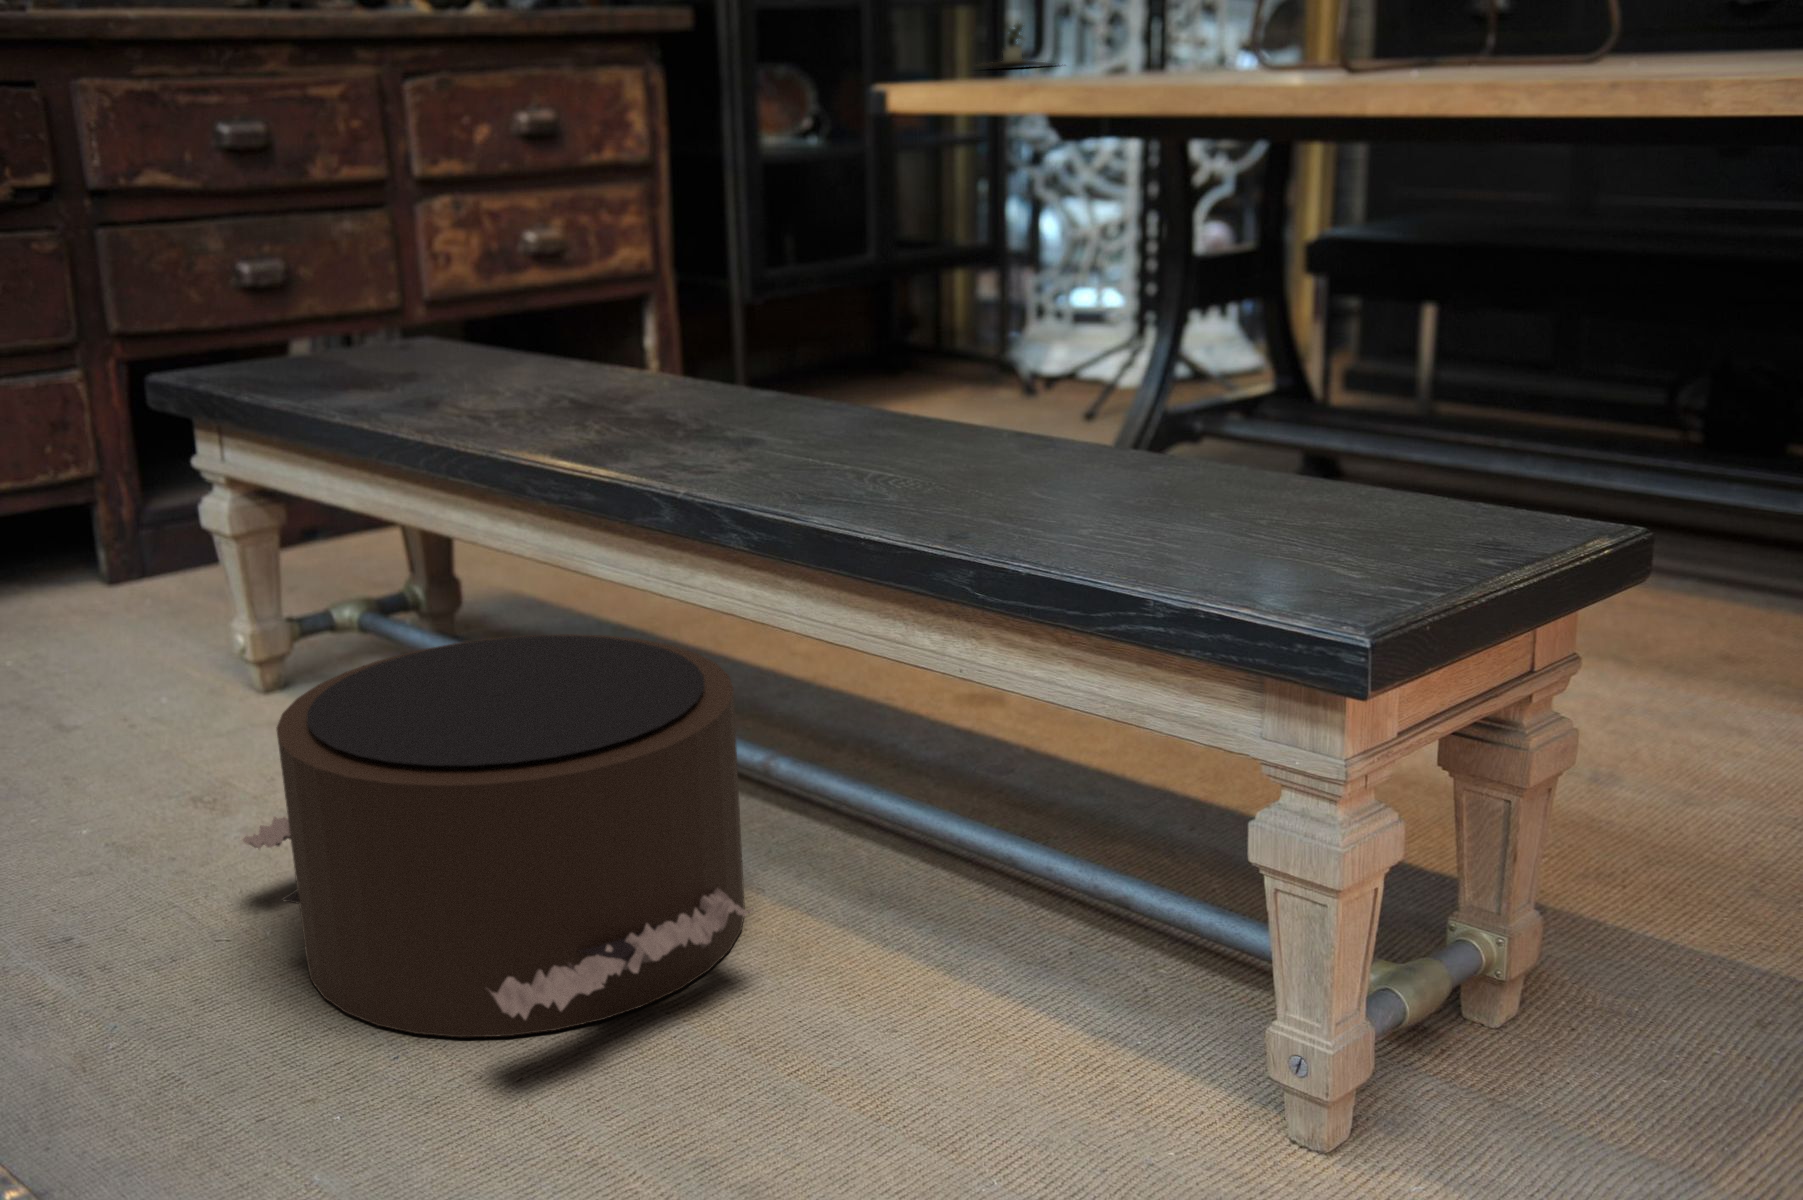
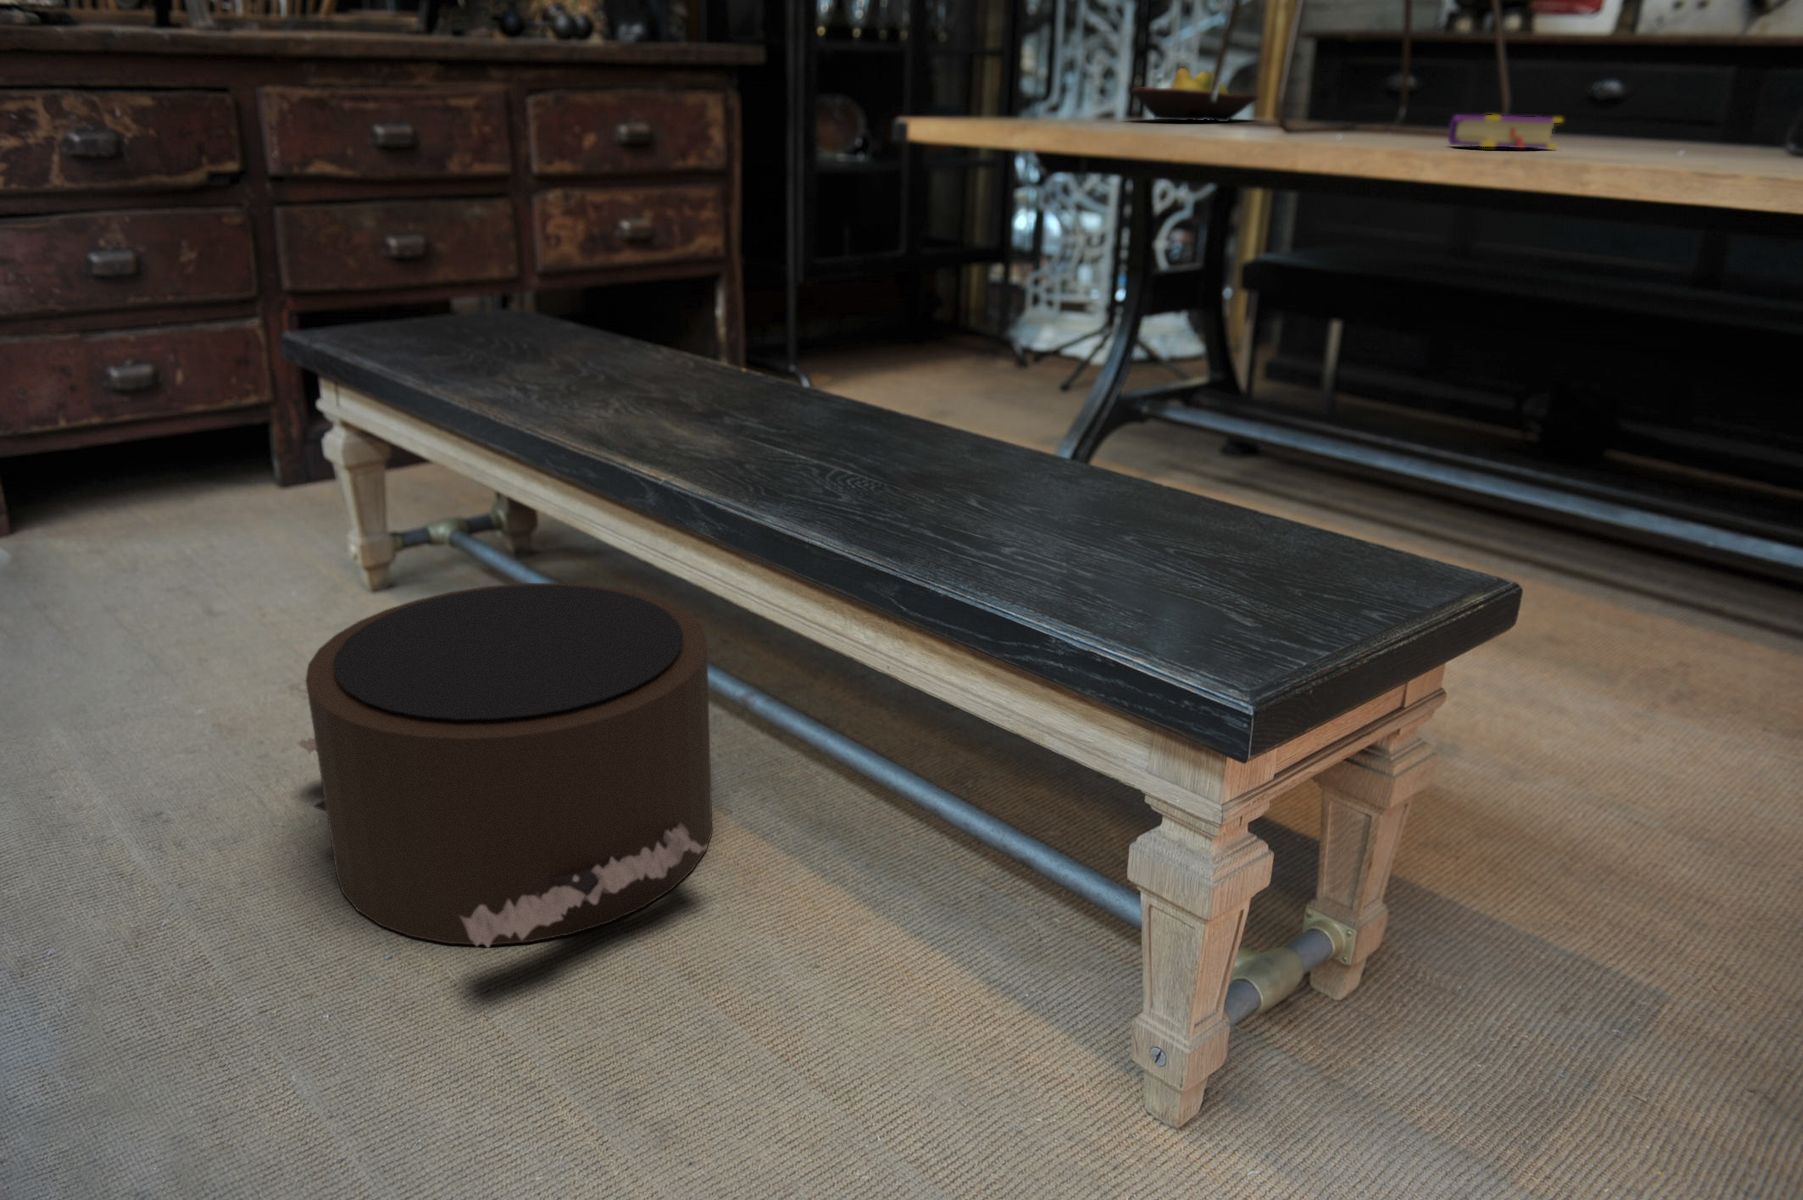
fruit bowl: none [1150,10,1306,72] -> present [1131,68,1258,122]
potted plant: present [985,23,1055,68] -> none [994,67,1086,106]
book: none [1490,41,1703,79] -> present [1448,115,1562,149]

